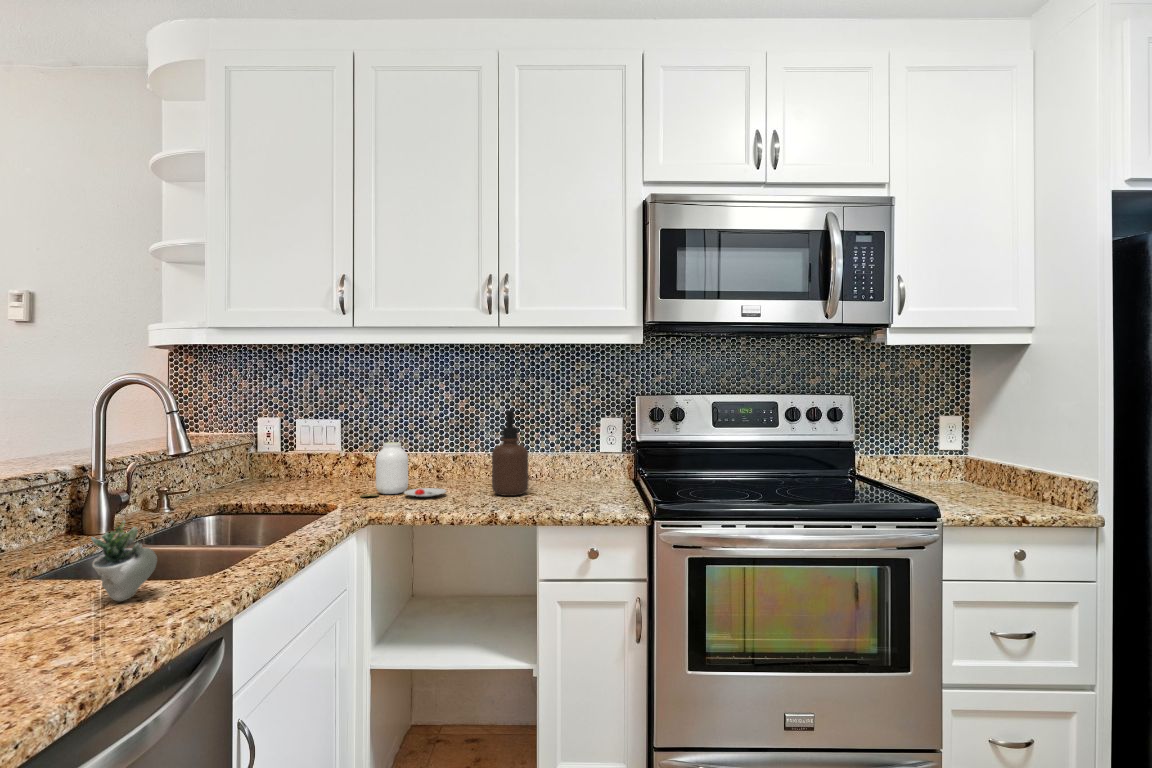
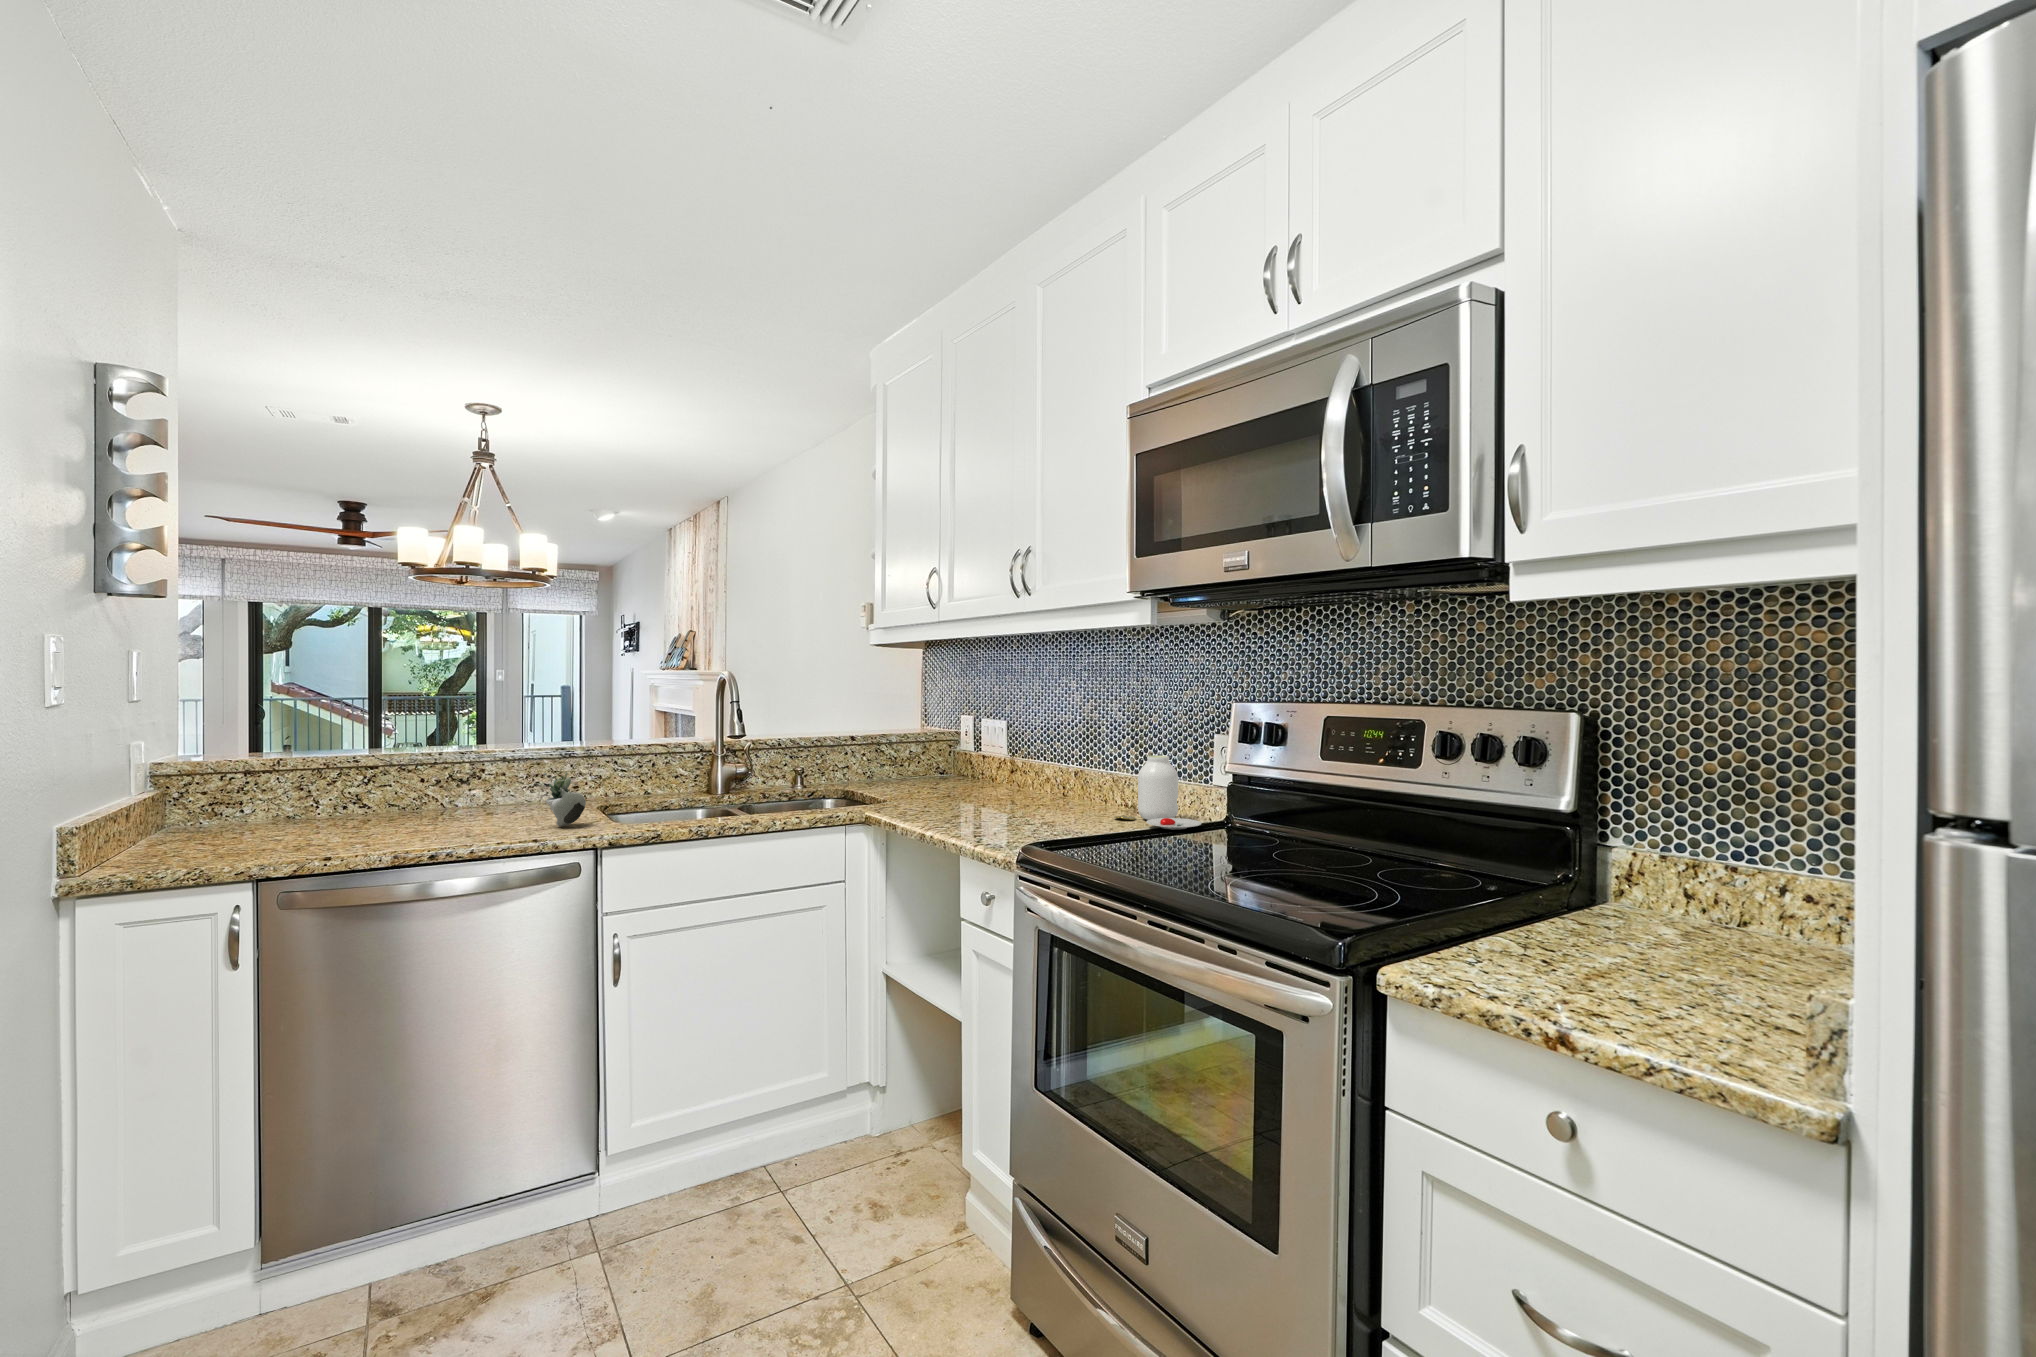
soap dispenser: present [492,410,528,496] -> none [1014,714,1060,822]
jar: present [361,442,446,497] -> present [1114,756,1201,829]

